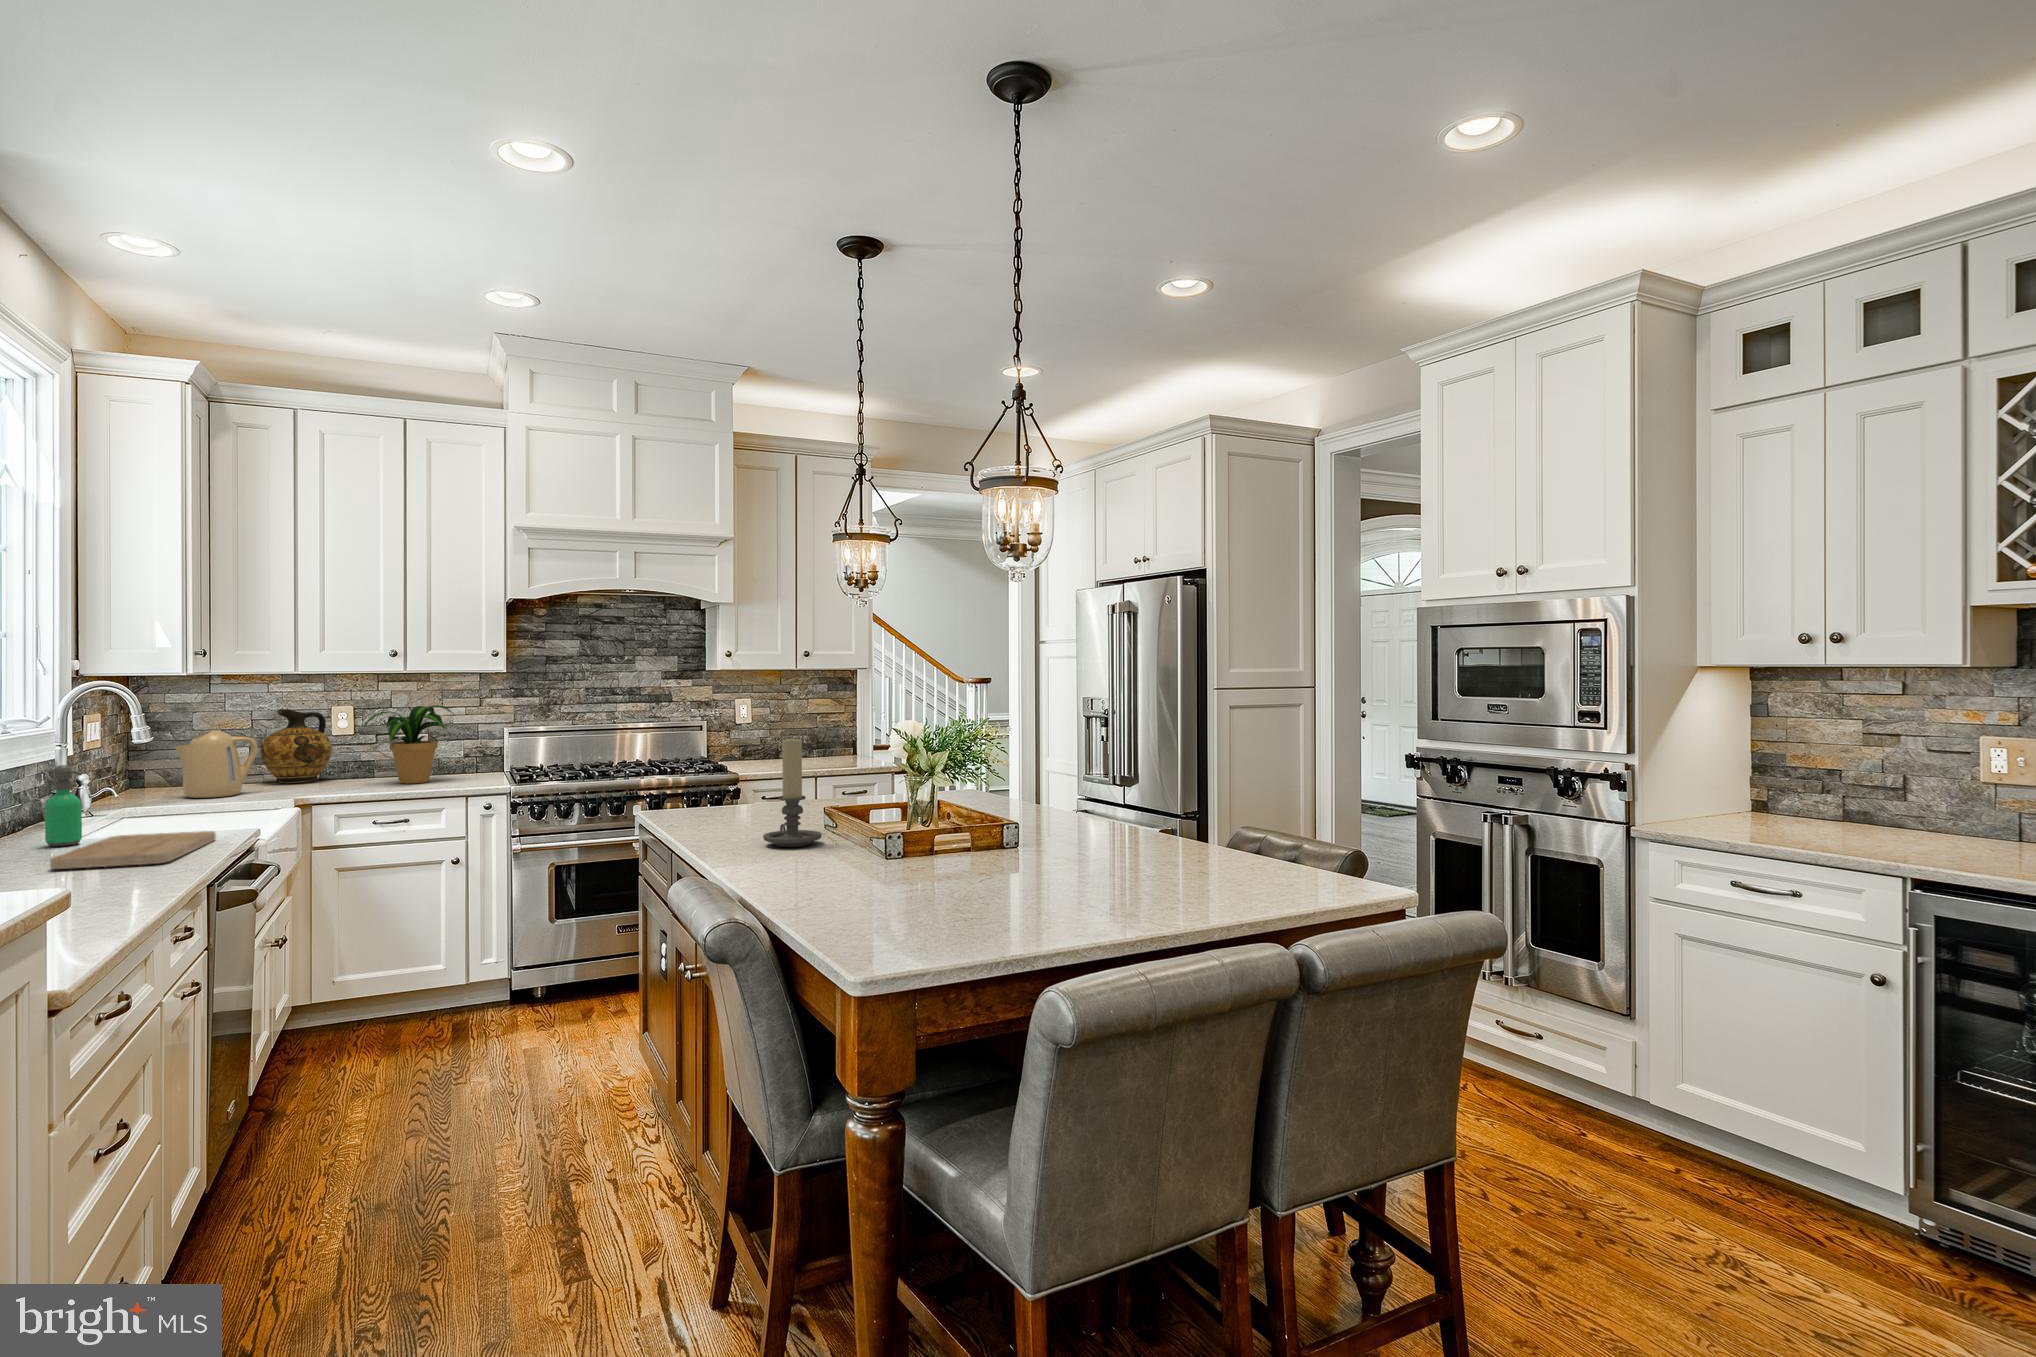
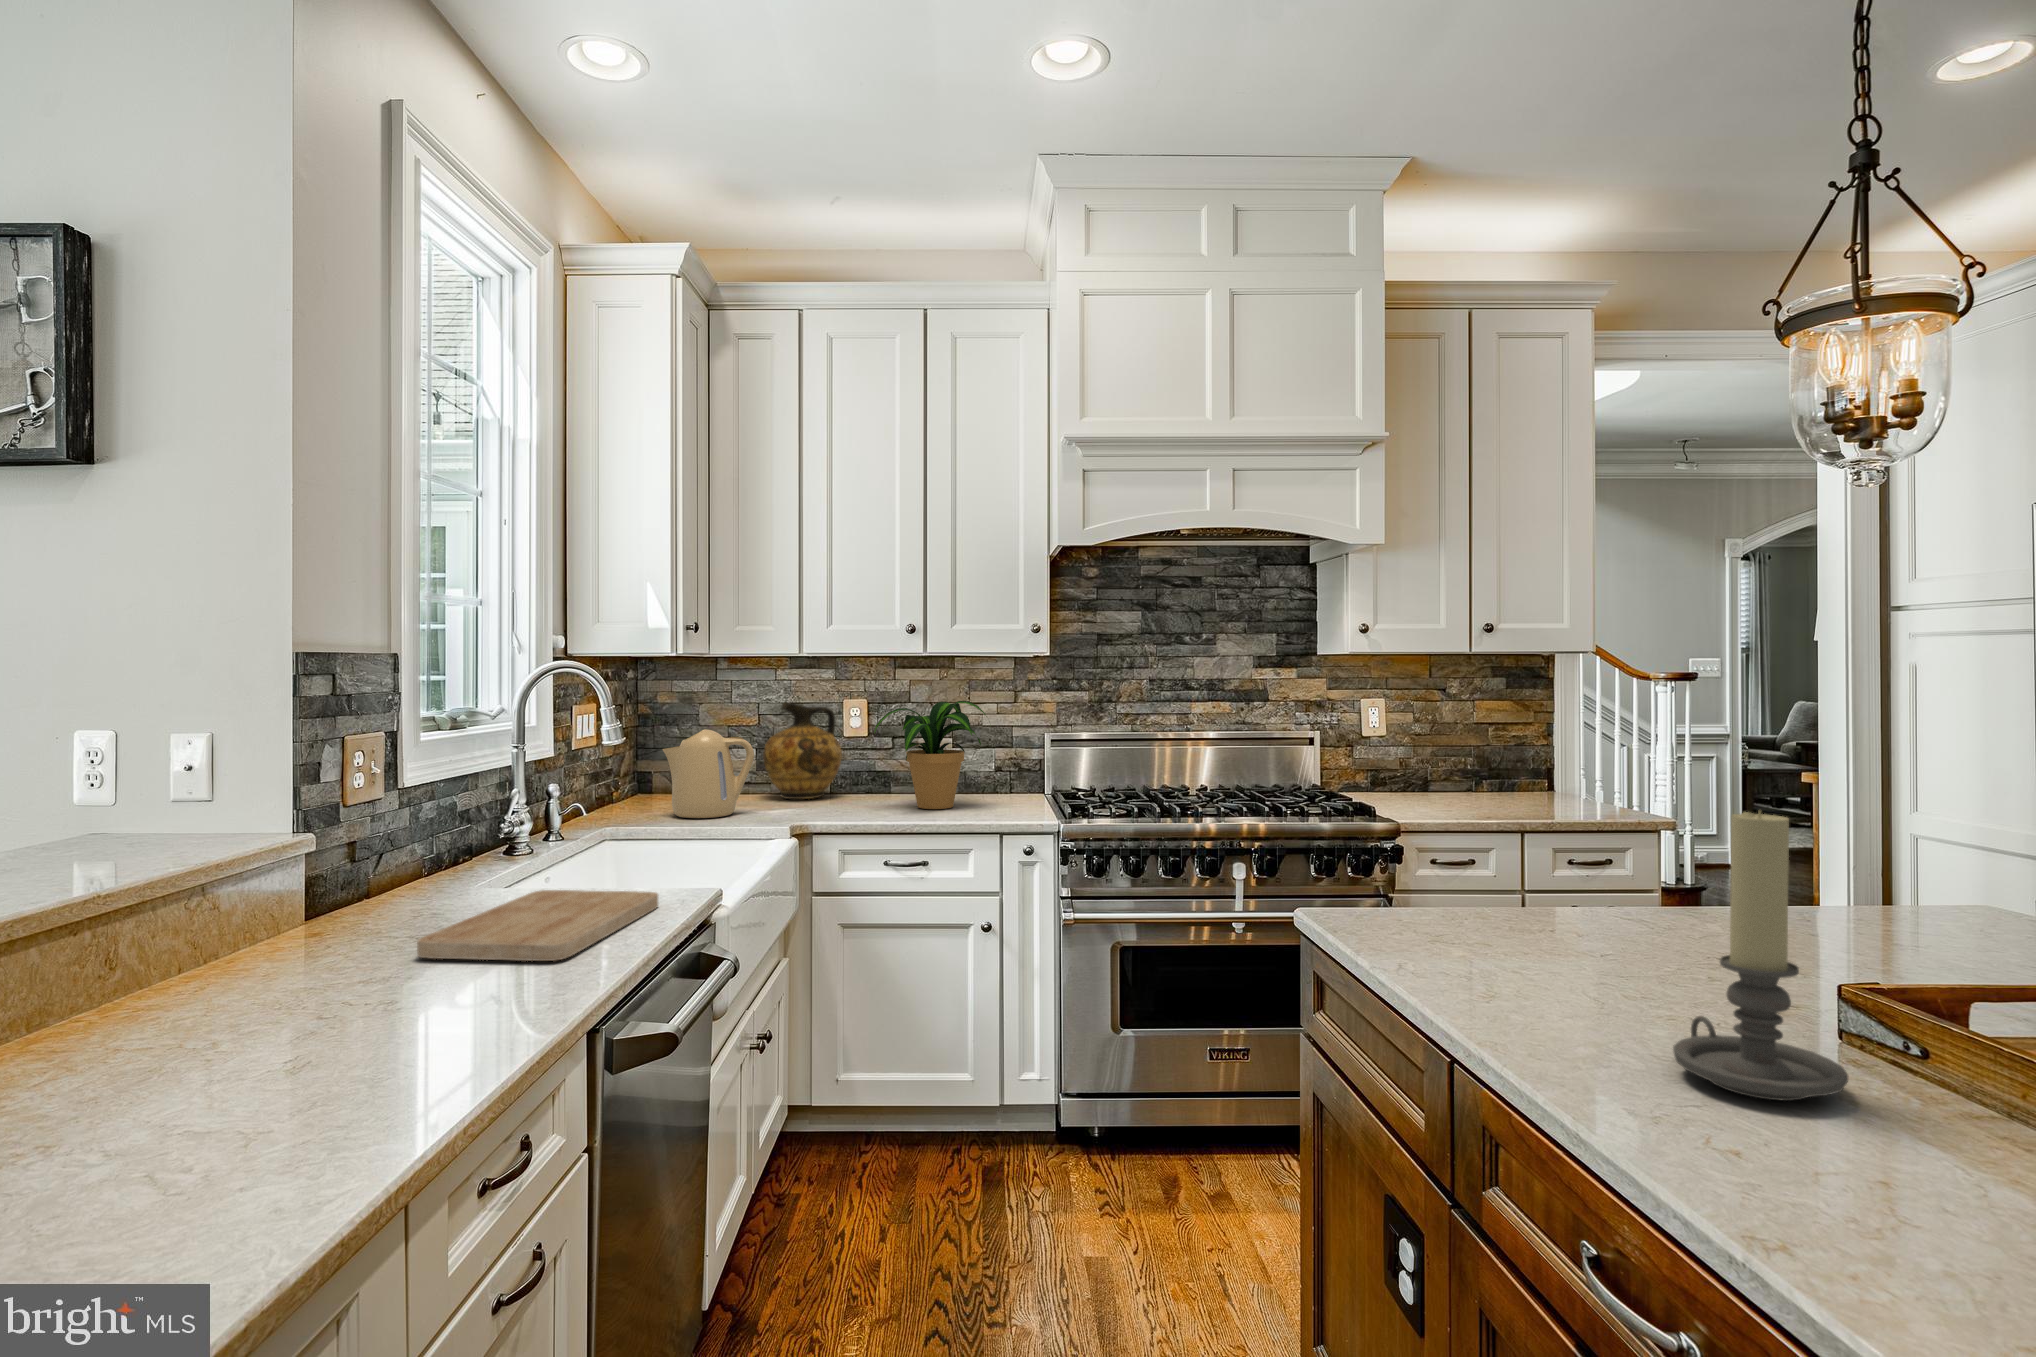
soap dispenser: present [45,765,82,846] -> none [463,782,506,900]

